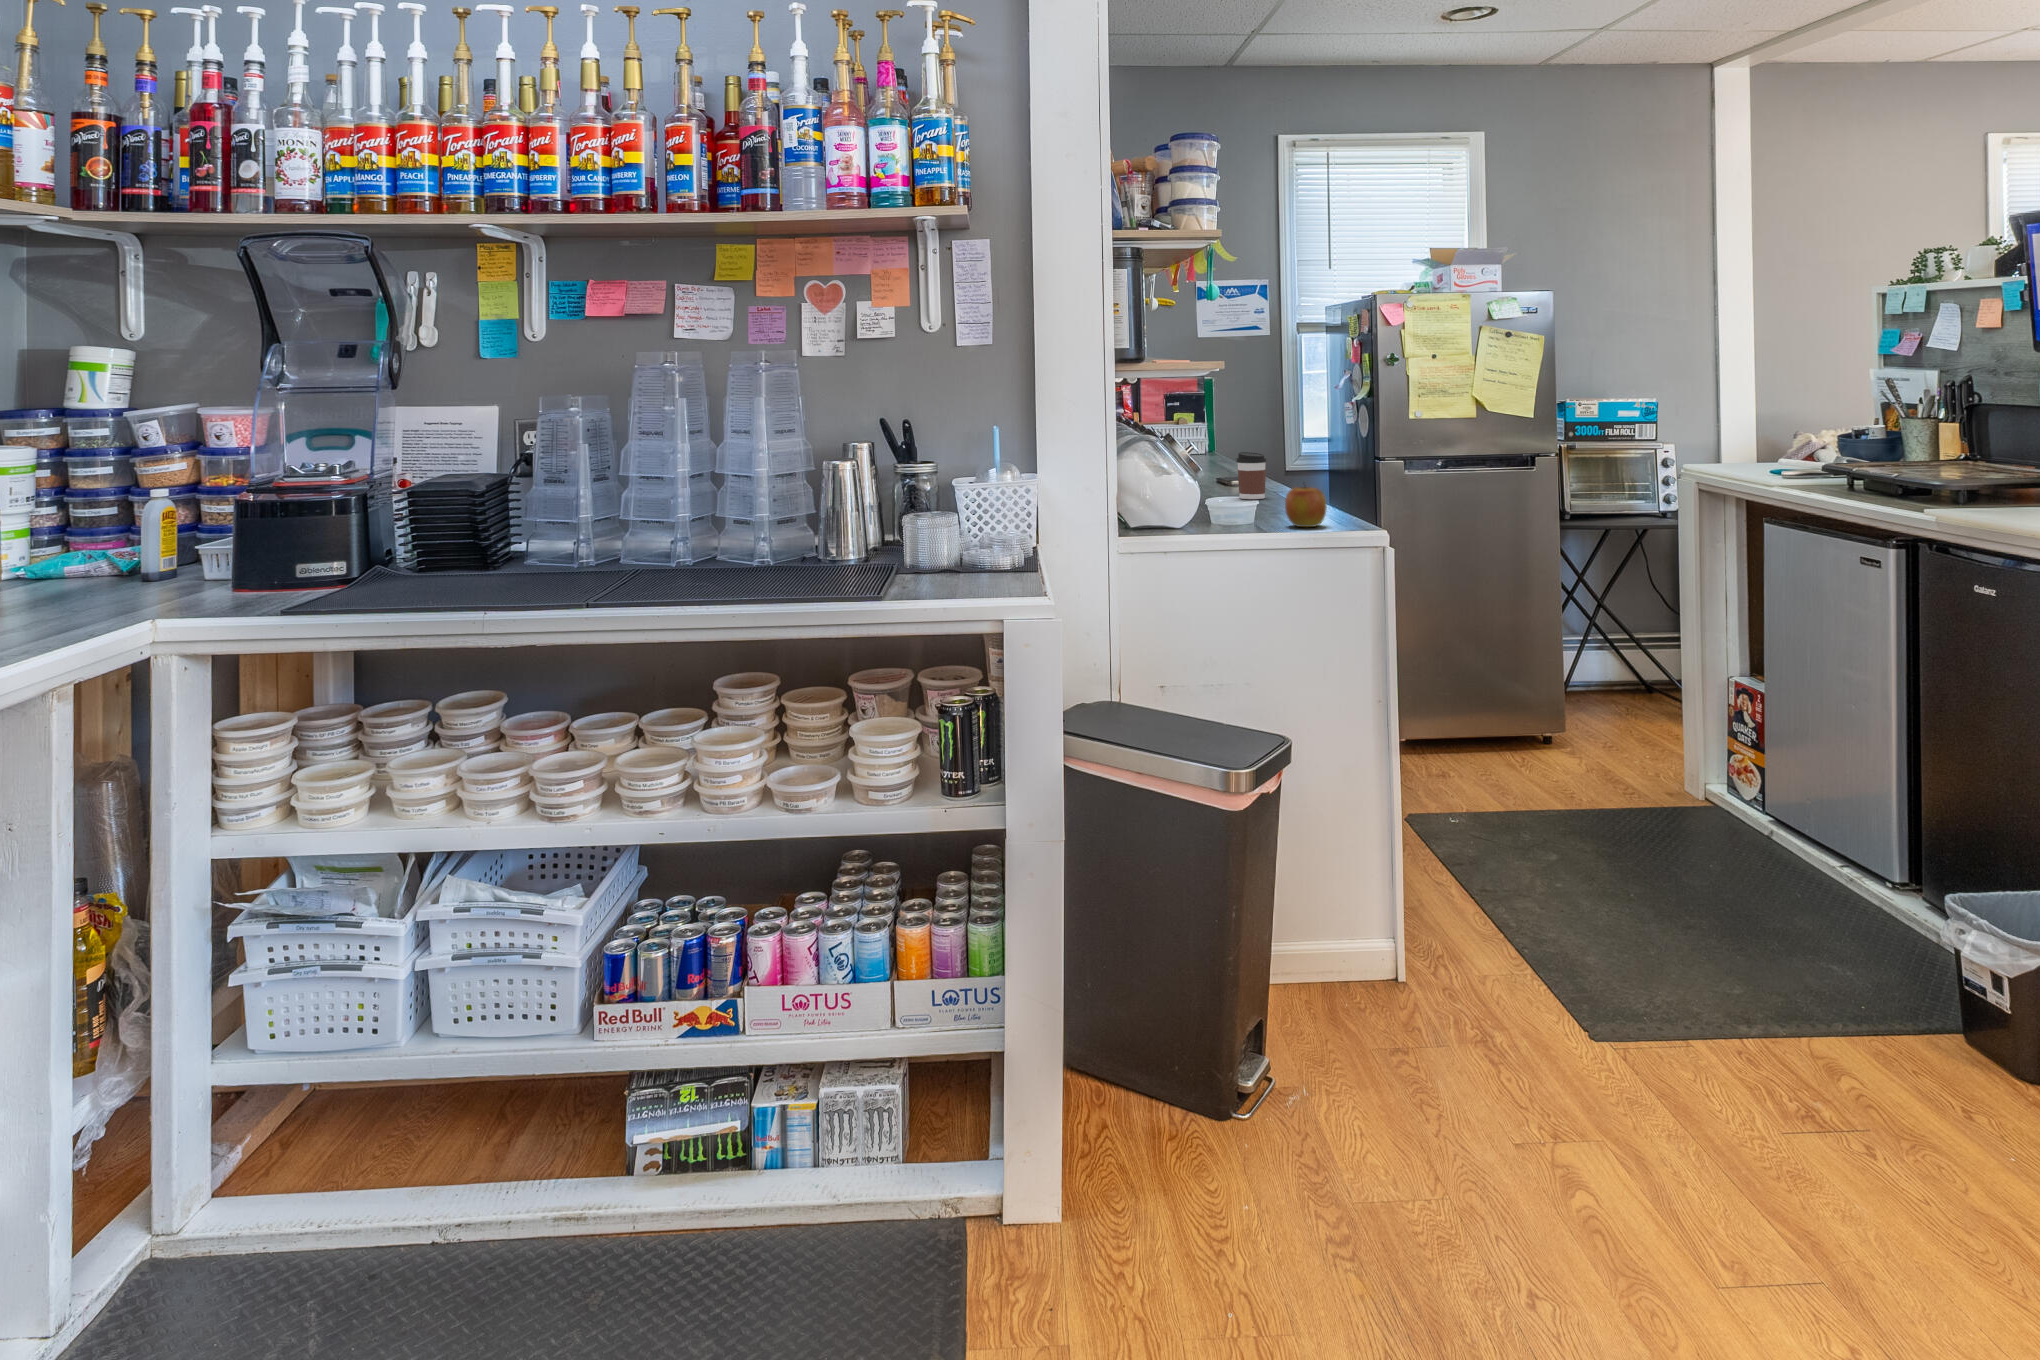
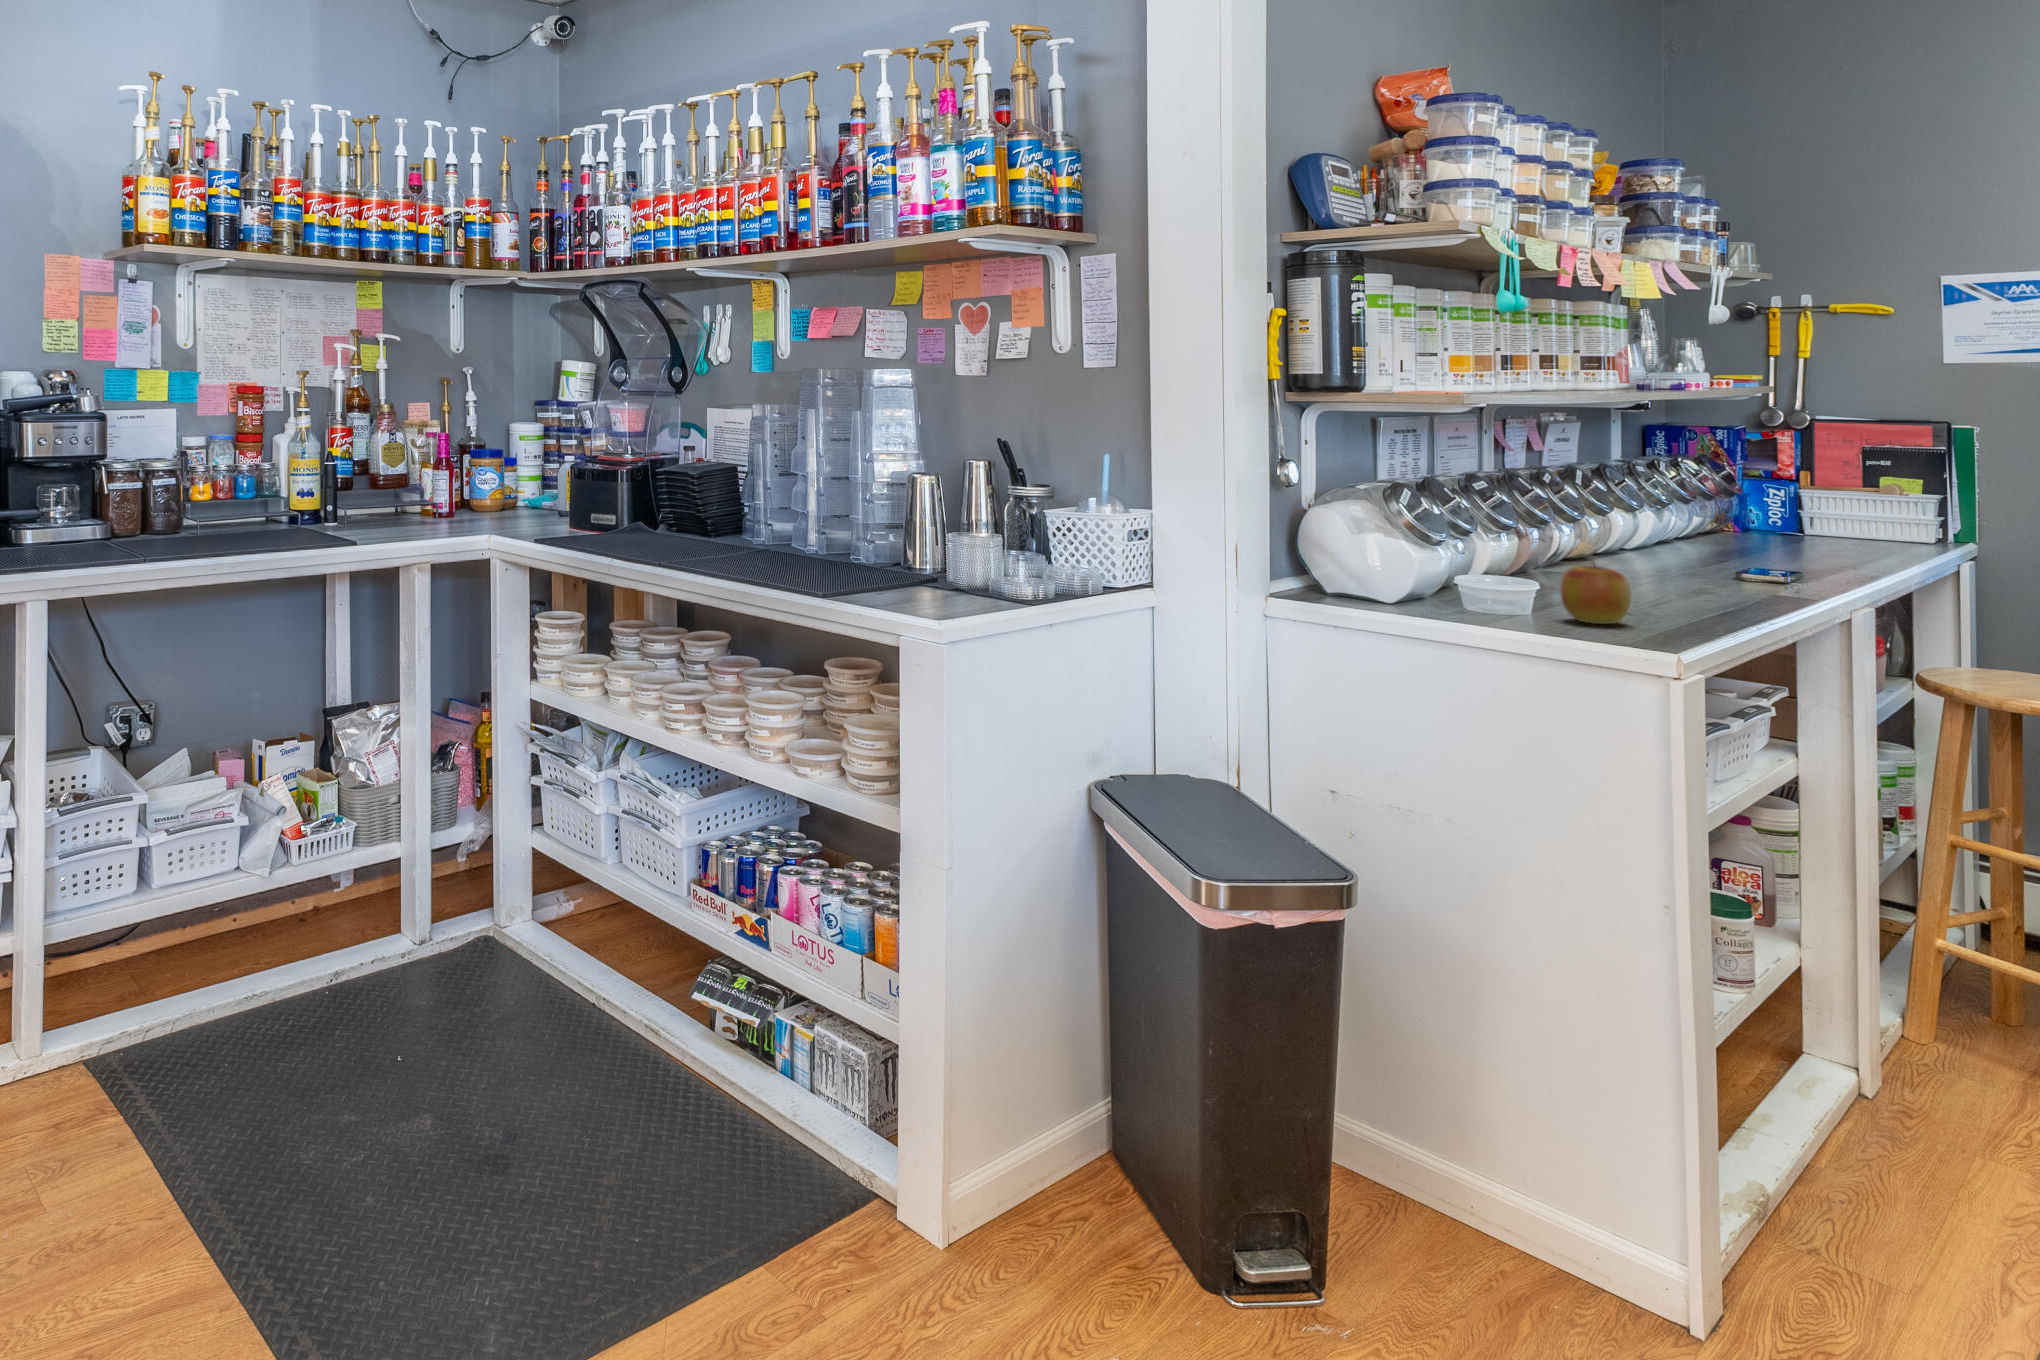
coffee cup: present [1237,452,1266,499] -> none [1653,520,1707,589]

